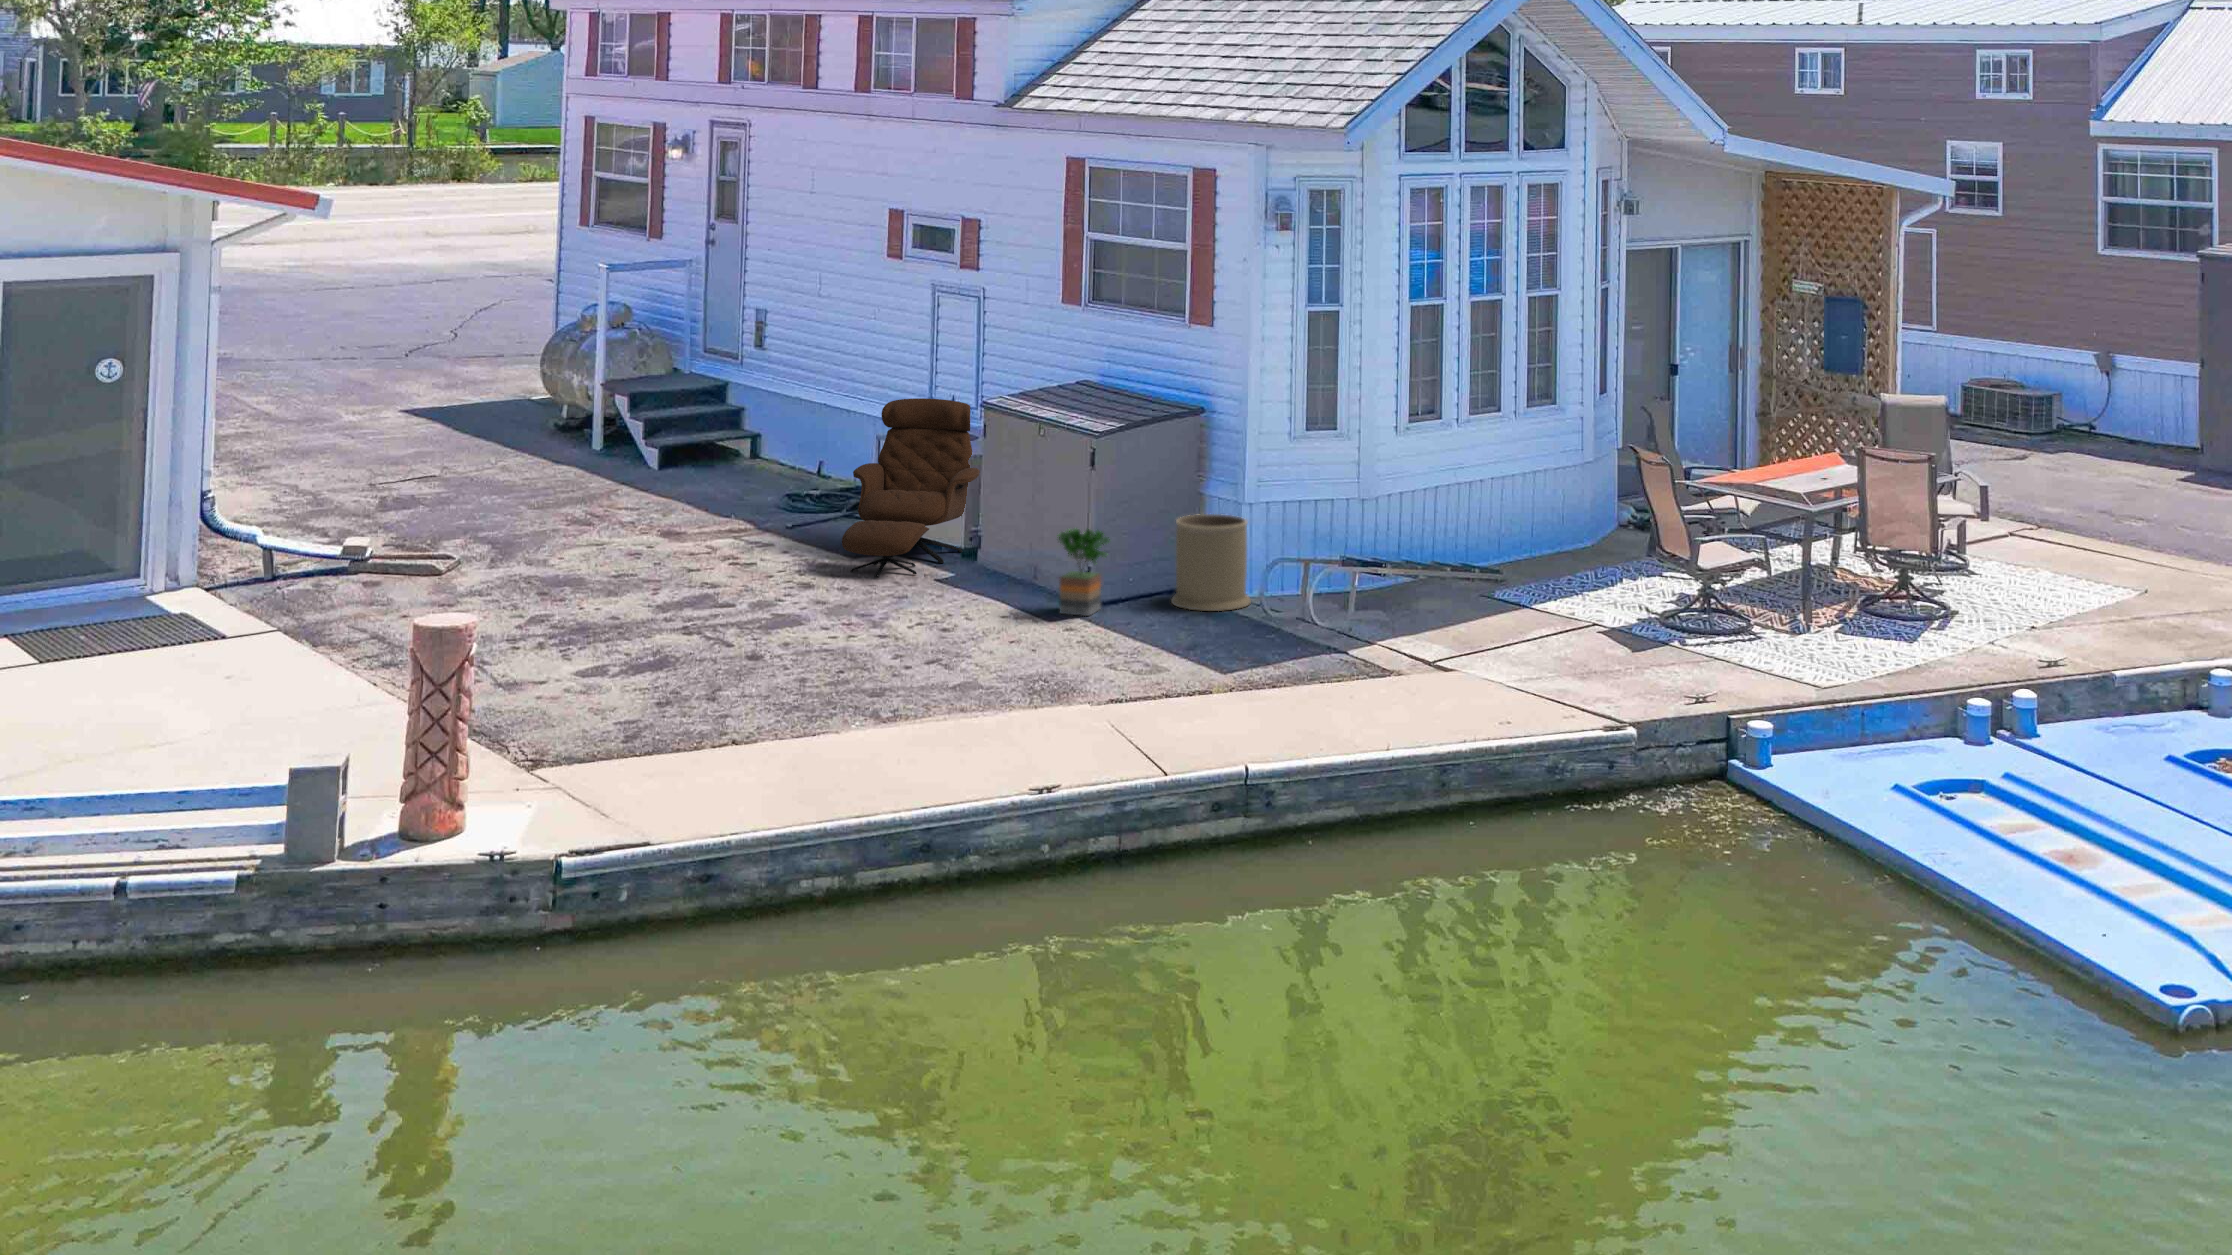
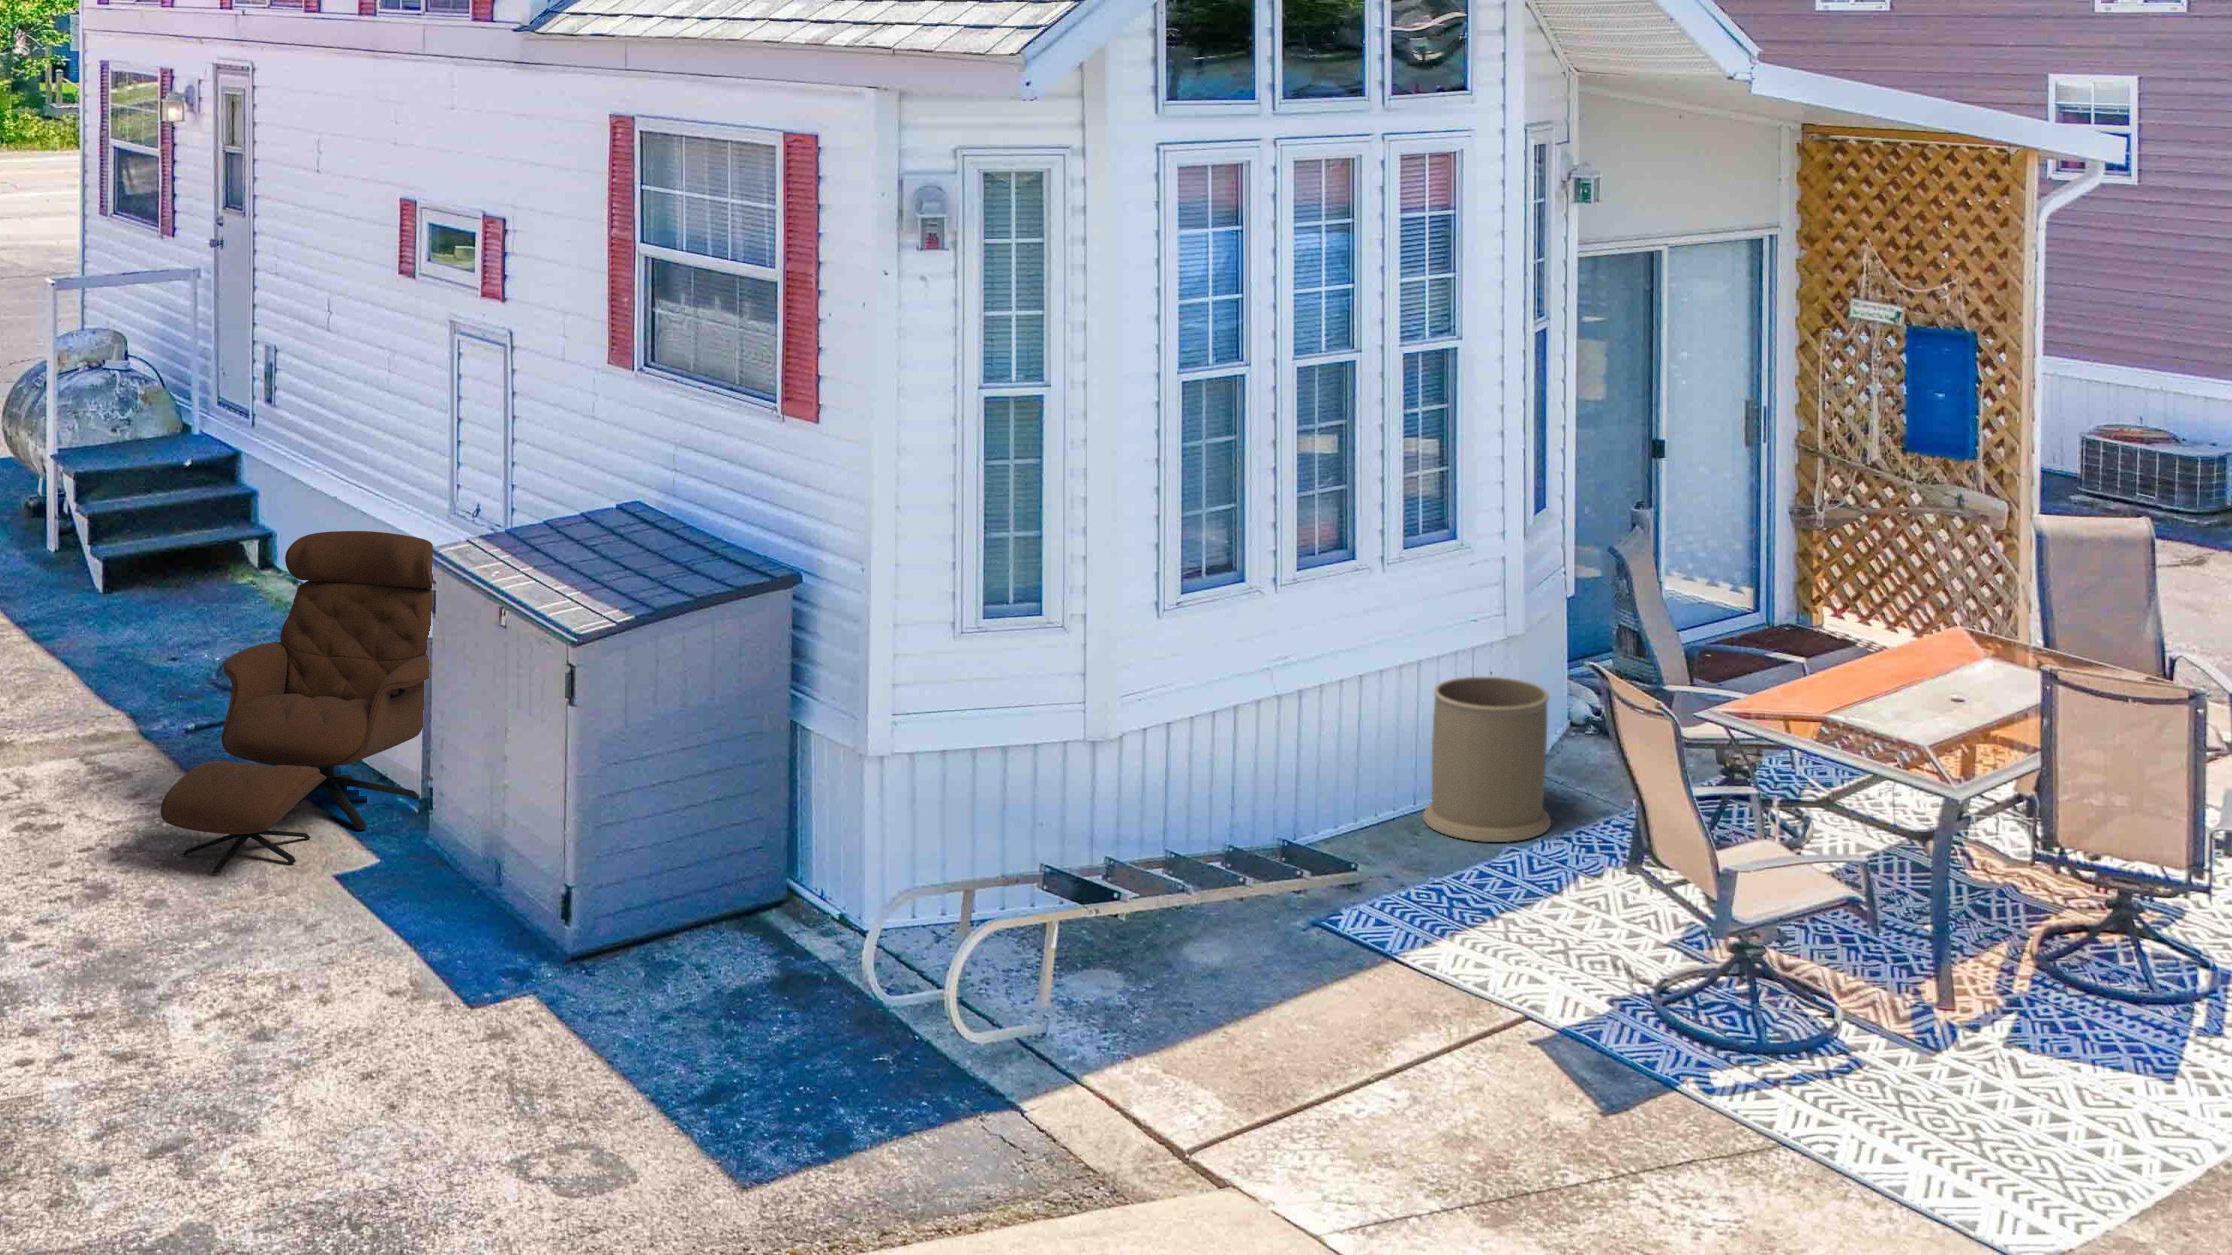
trash can: present [1171,514,1251,611] -> present [1423,677,1551,842]
potted tree: present [1057,529,1110,616] -> none [476,816,588,992]

